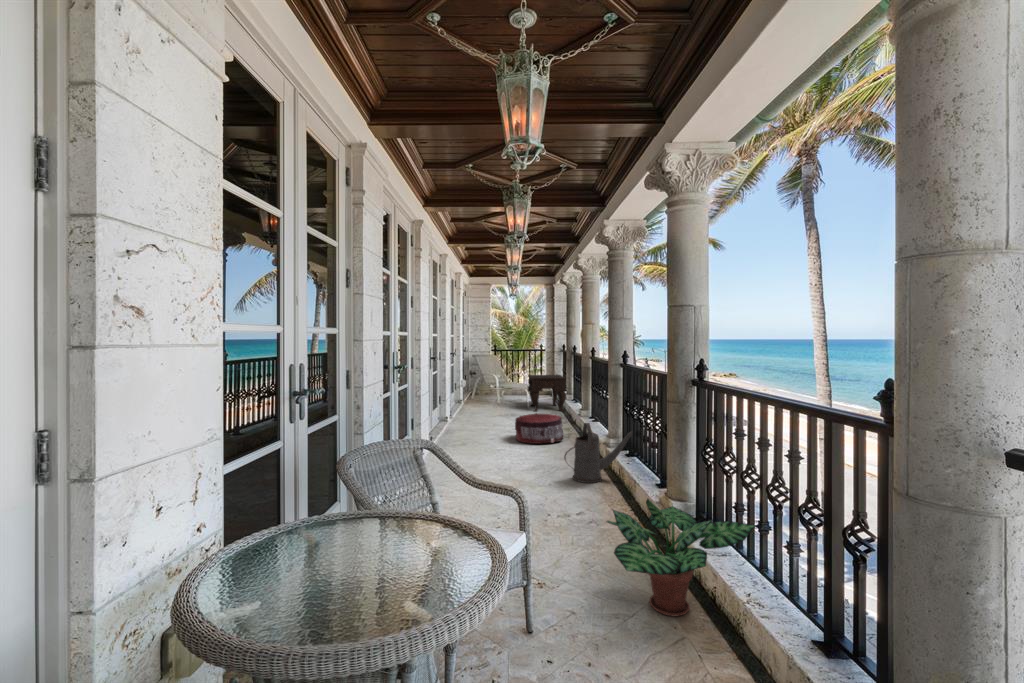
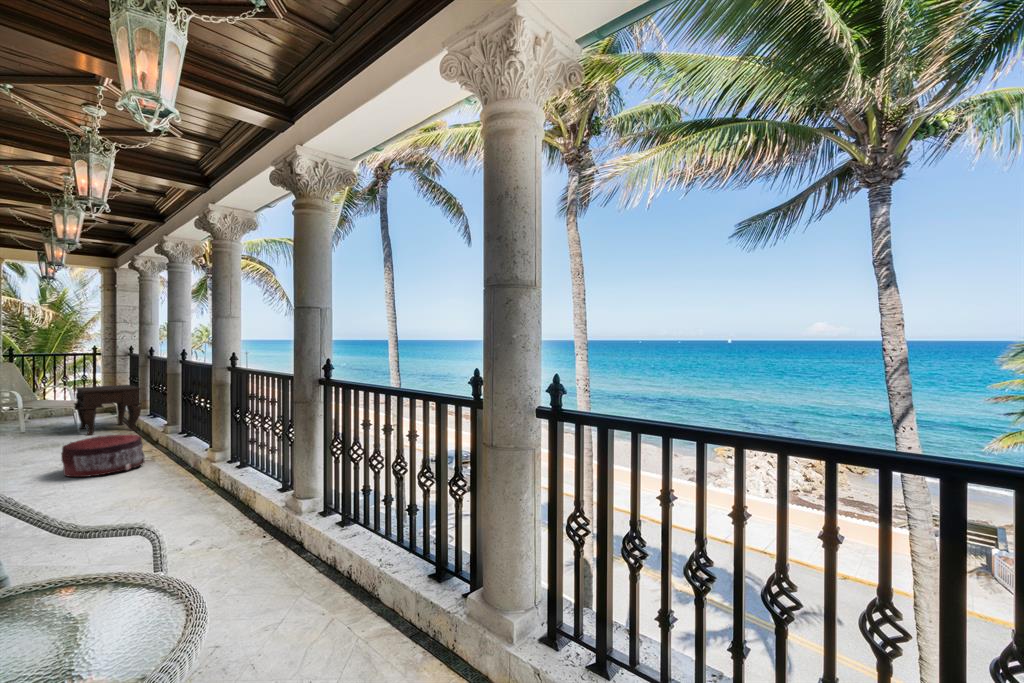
watering can: present [564,423,632,483] -> none [155,436,247,508]
potted plant: present [607,498,755,616] -> none [234,497,384,608]

